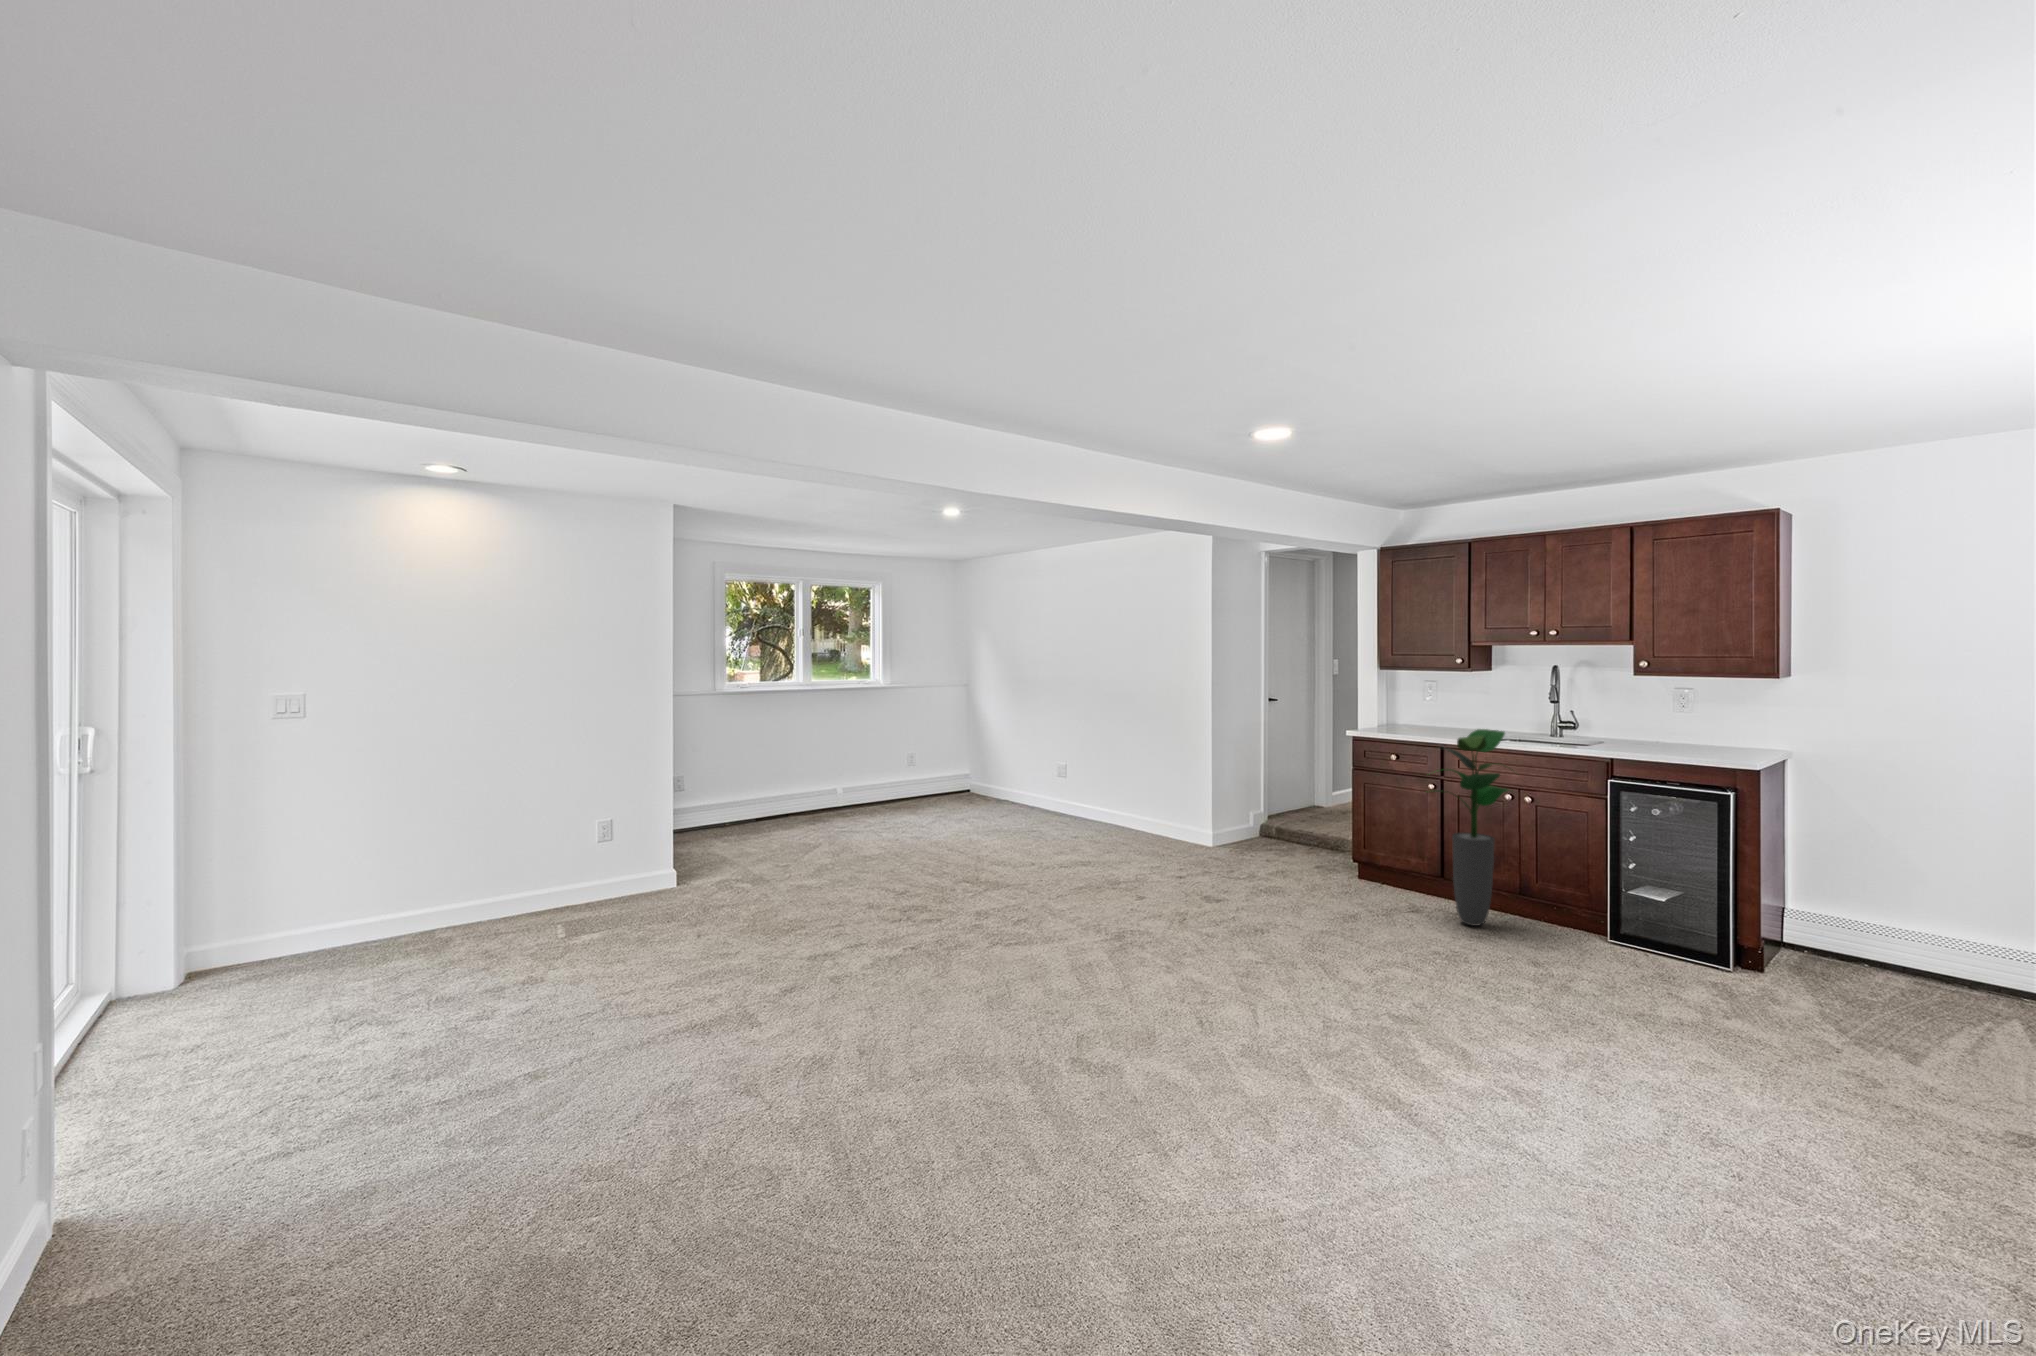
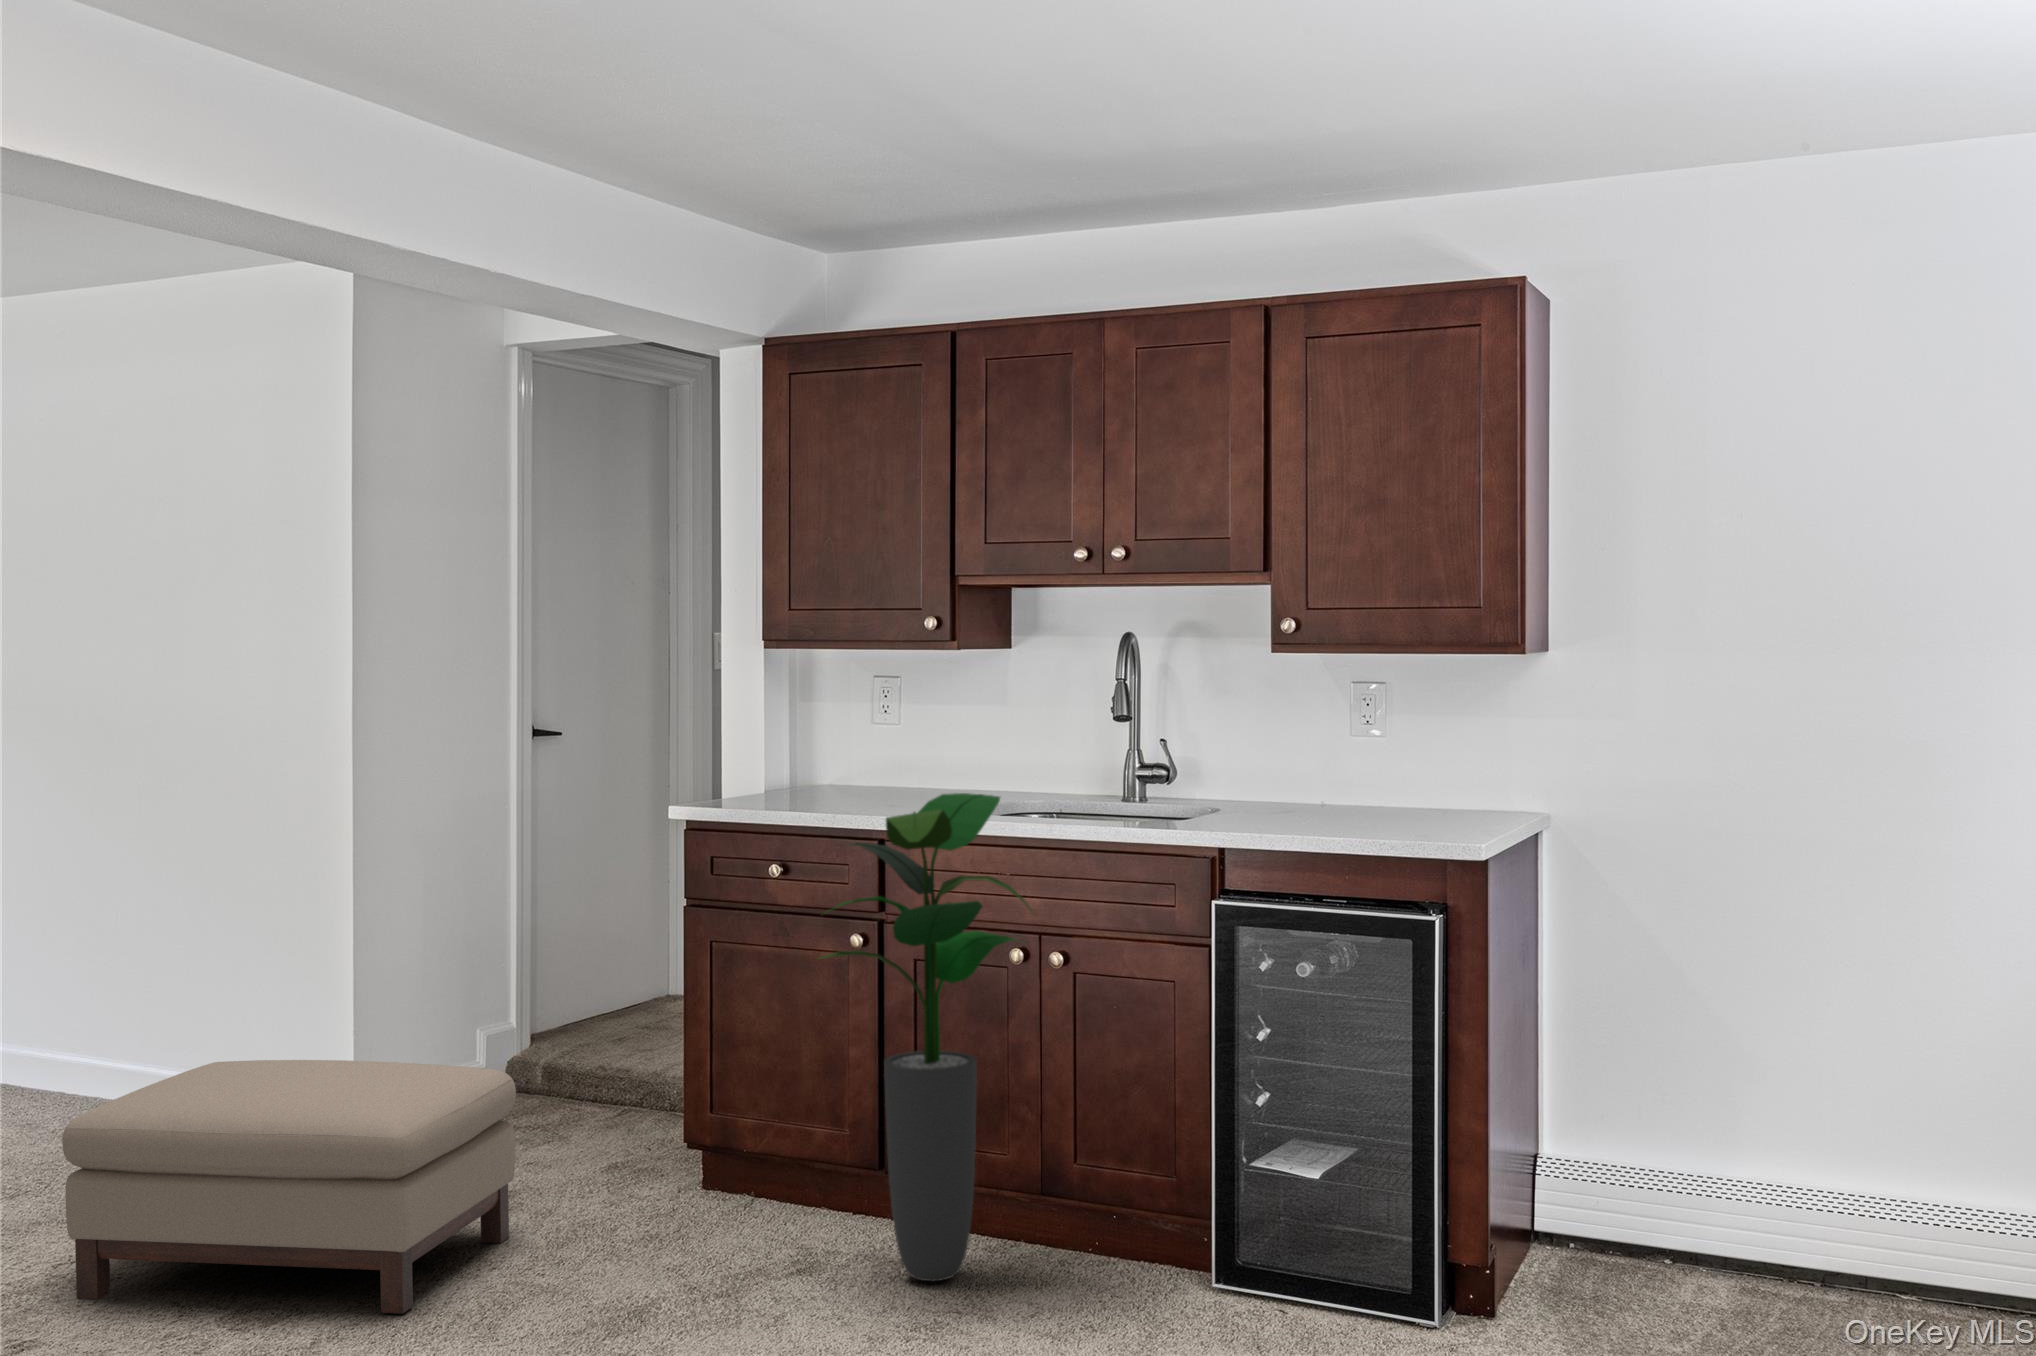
ottoman: none [1135,814,1291,912] -> present [62,1060,516,1314]

